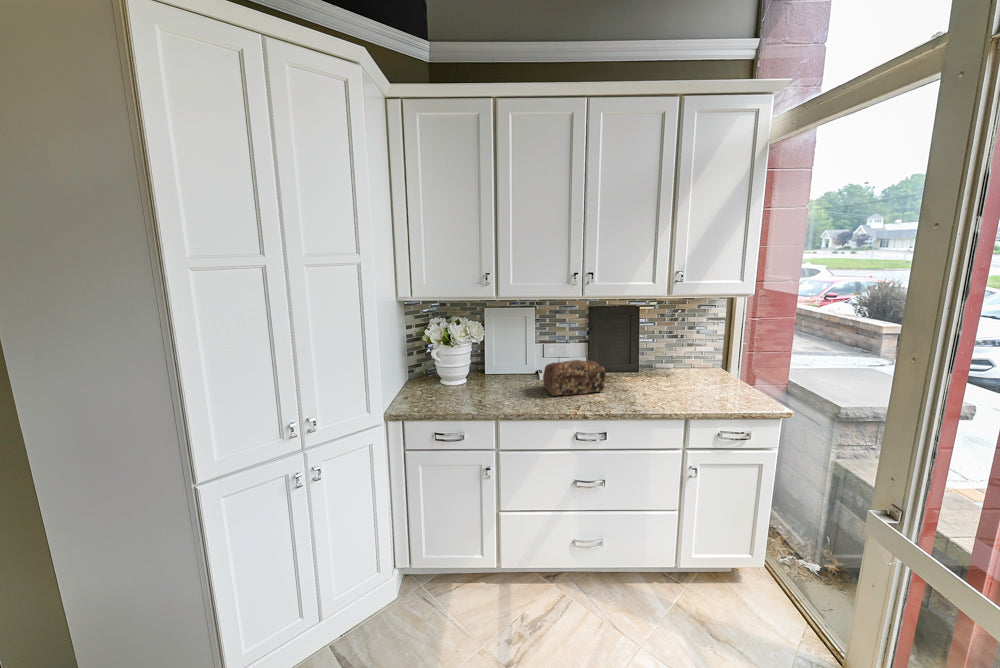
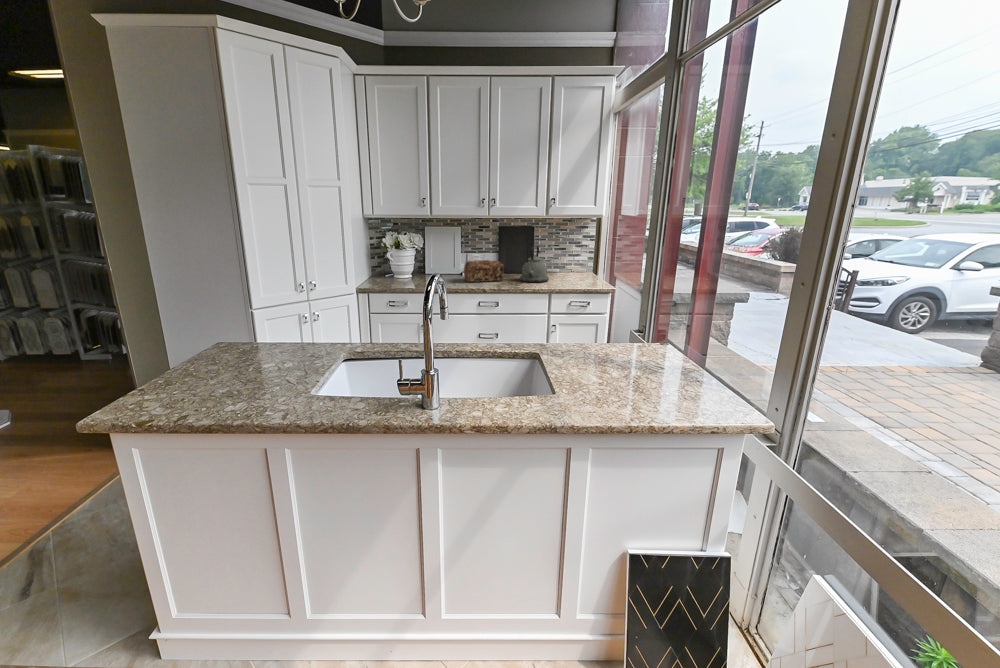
kettle: none [627,338,673,396] -> present [520,246,549,282]

